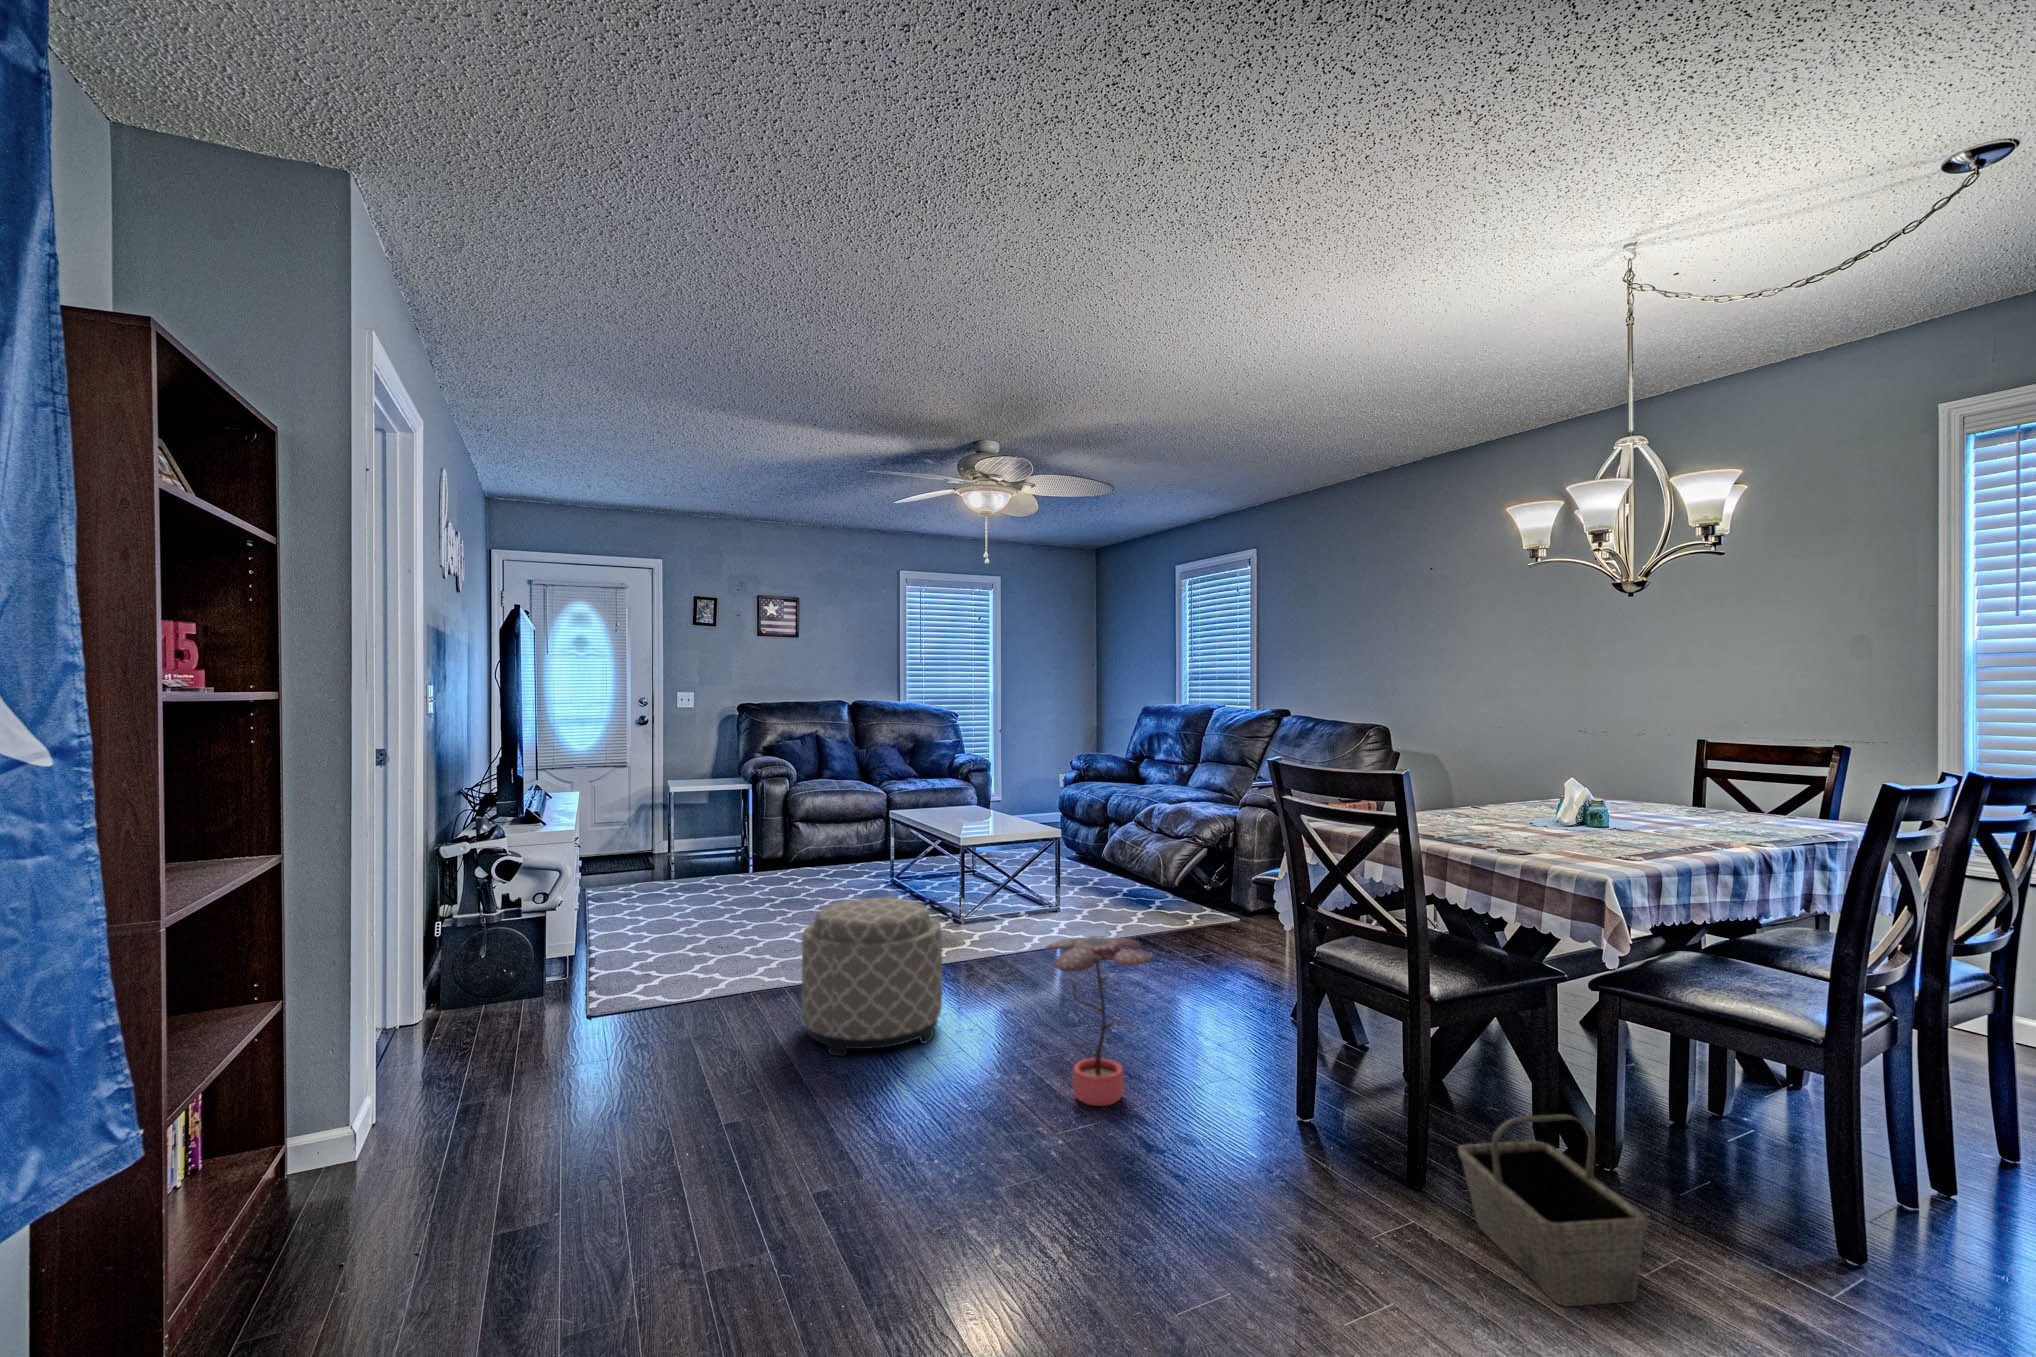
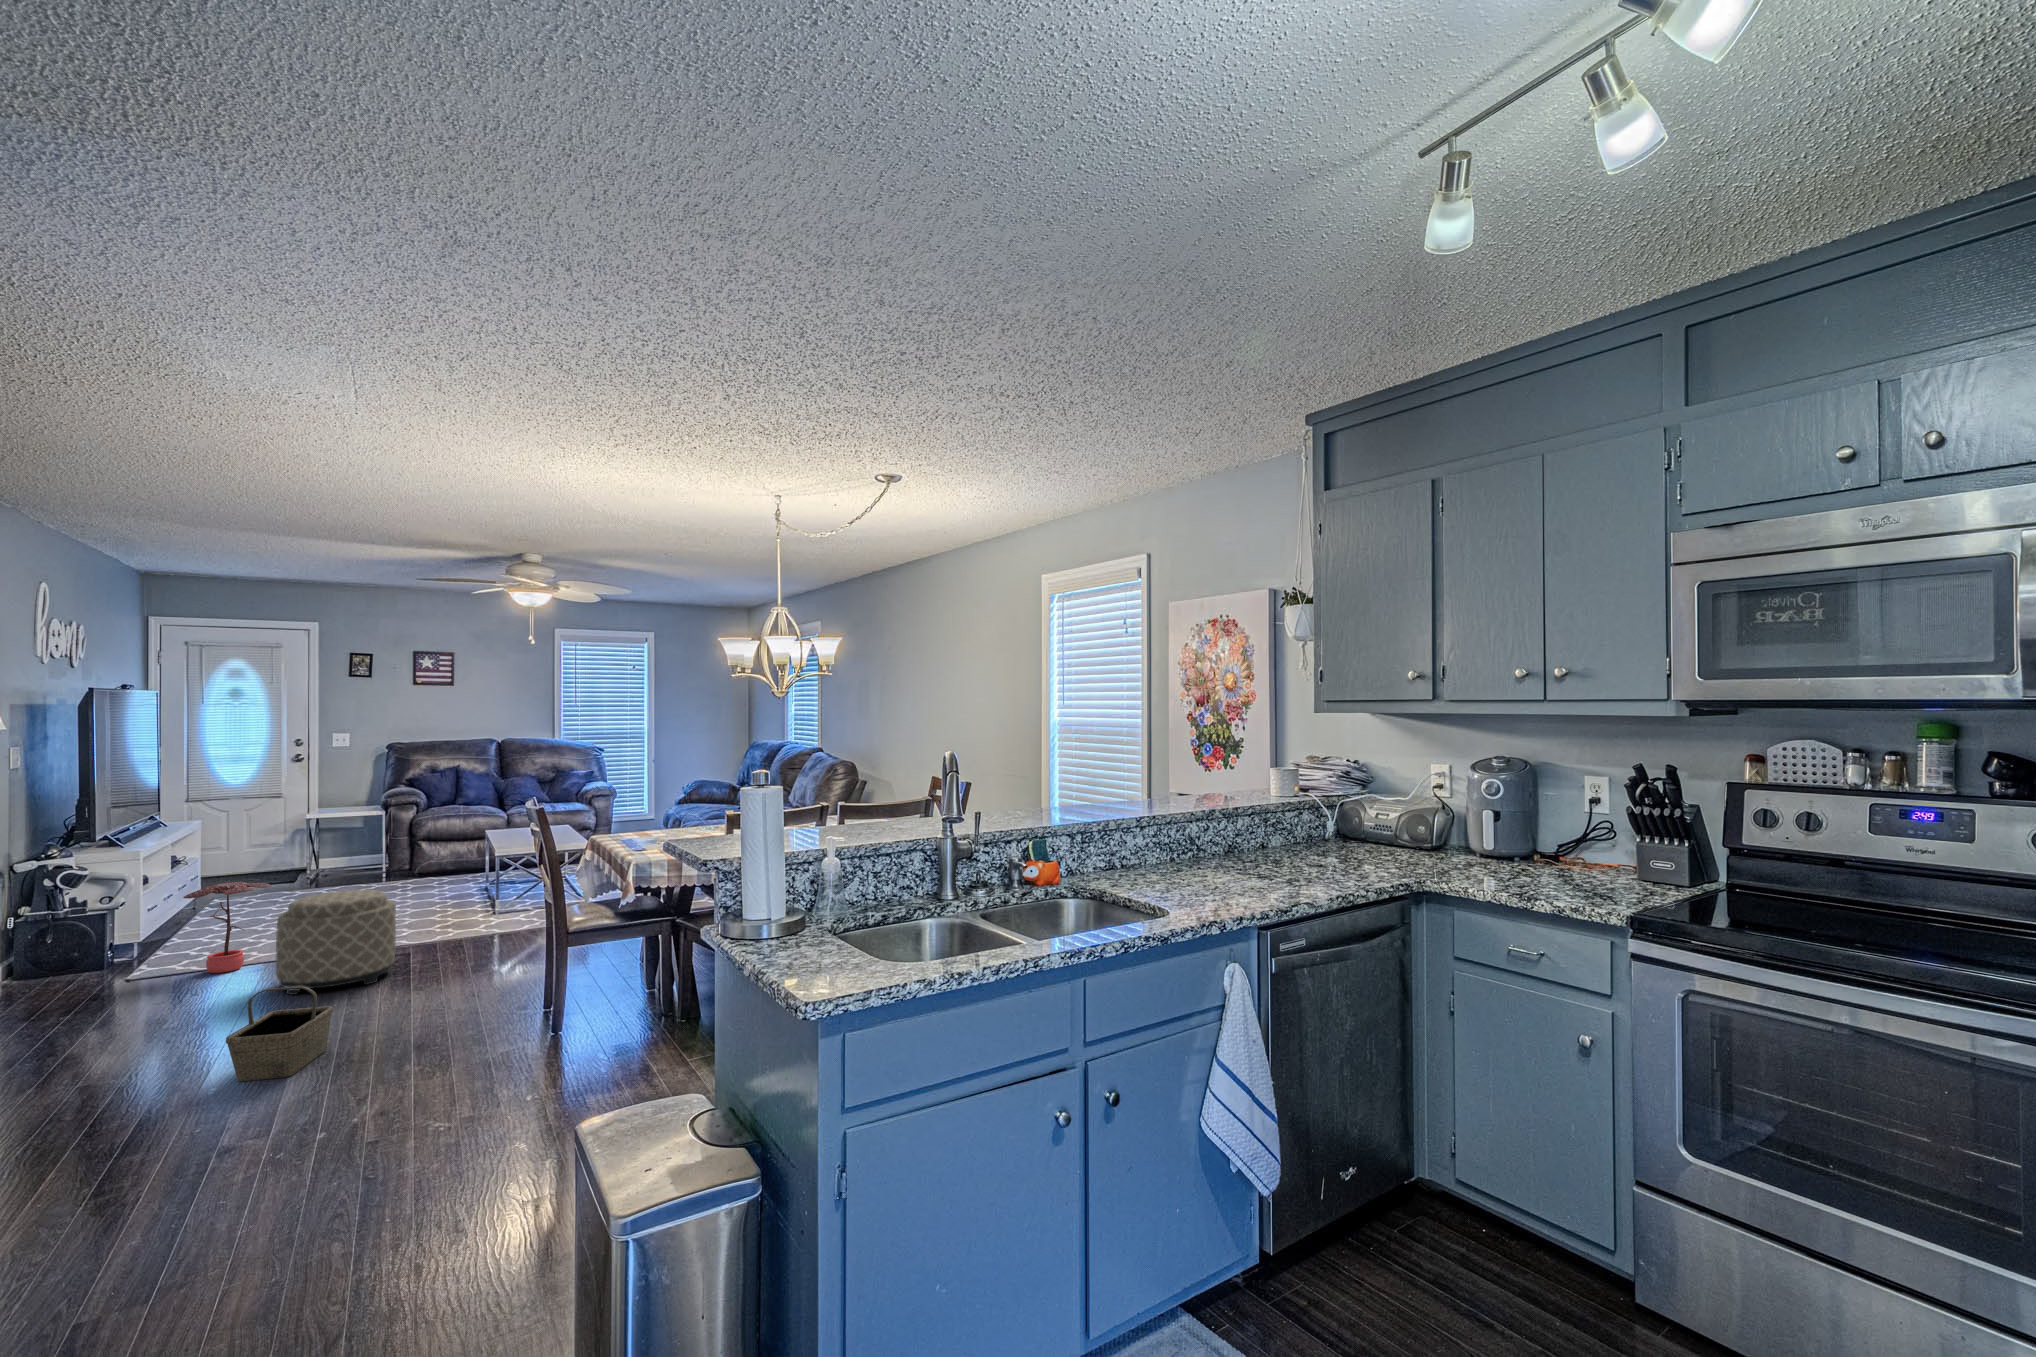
potted plant: present [1045,936,1155,1106] -> present [183,882,270,973]
basket: present [1458,1114,1648,1306] -> present [226,986,333,1081]

